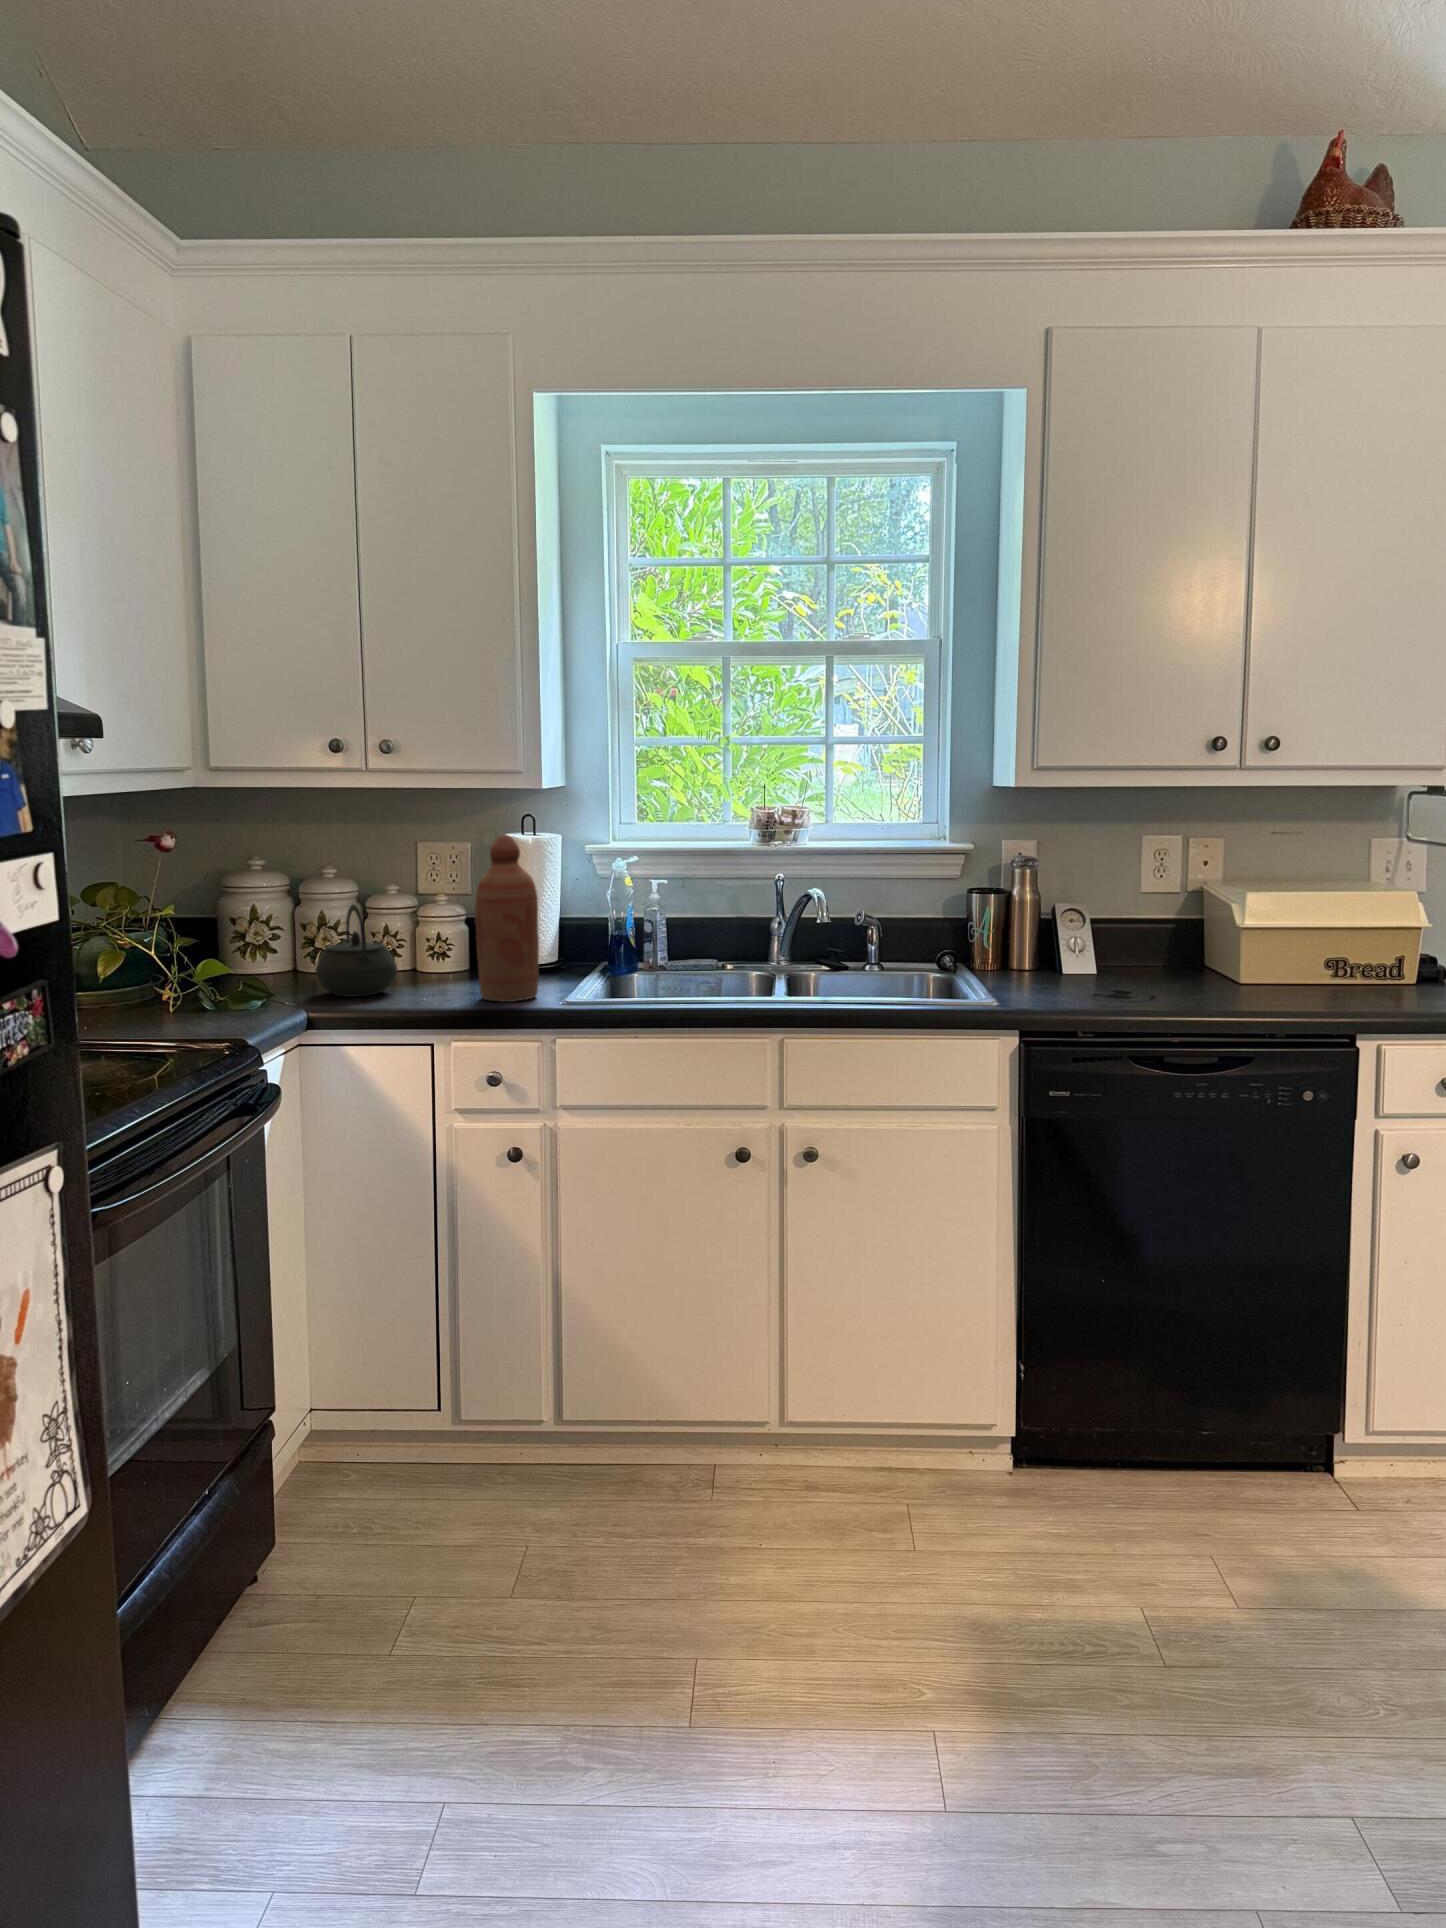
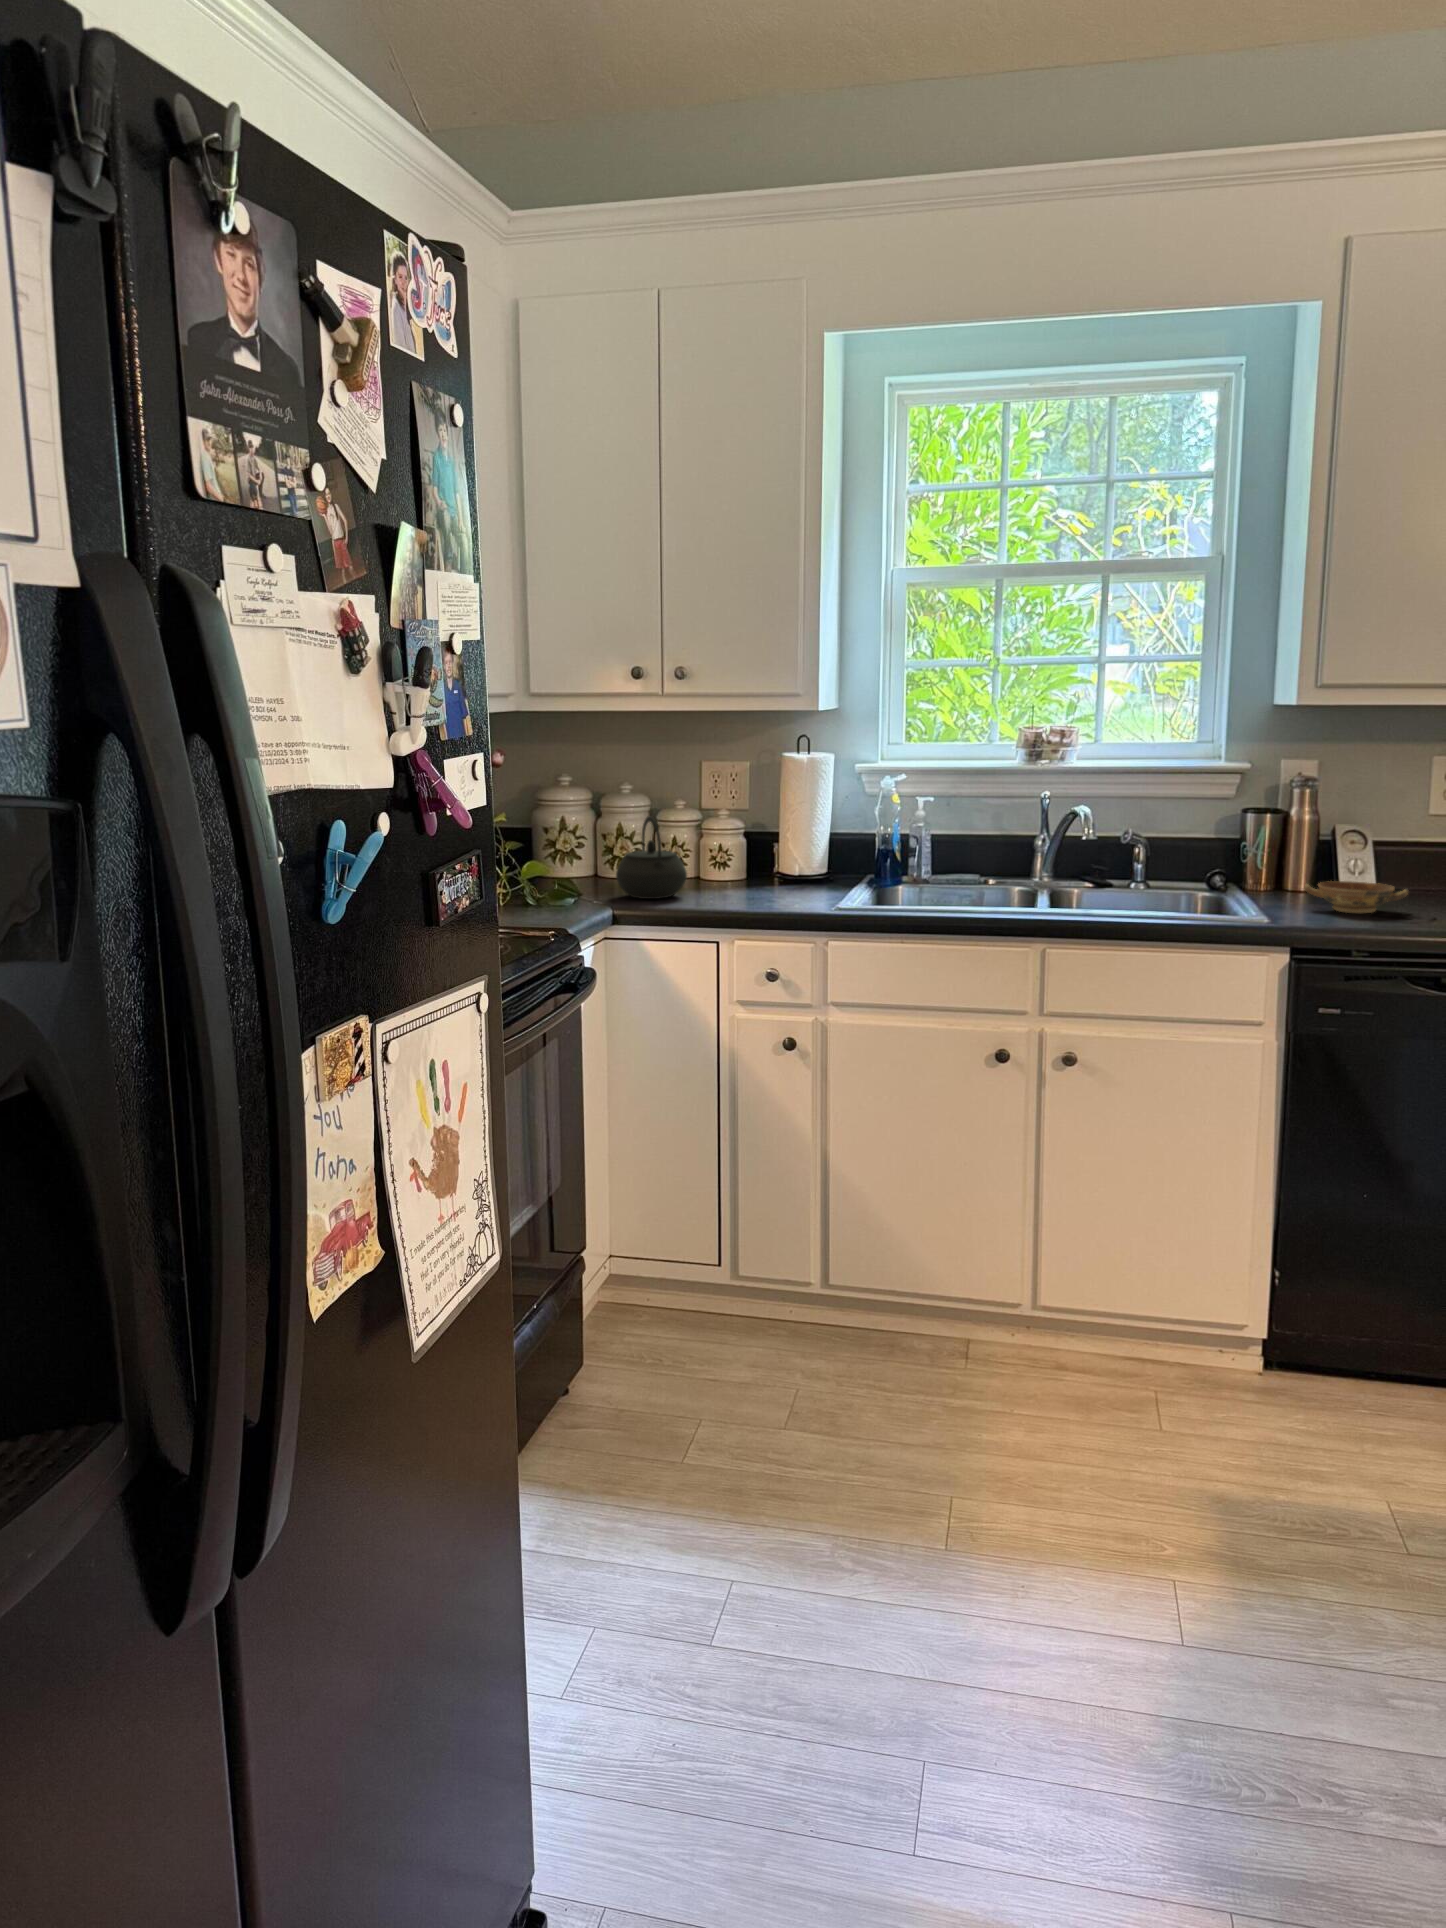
bottle: present [475,835,539,1002] -> none [759,753,816,906]
bowl: none [1033,962,1131,994] -> present [1304,881,1408,913]

